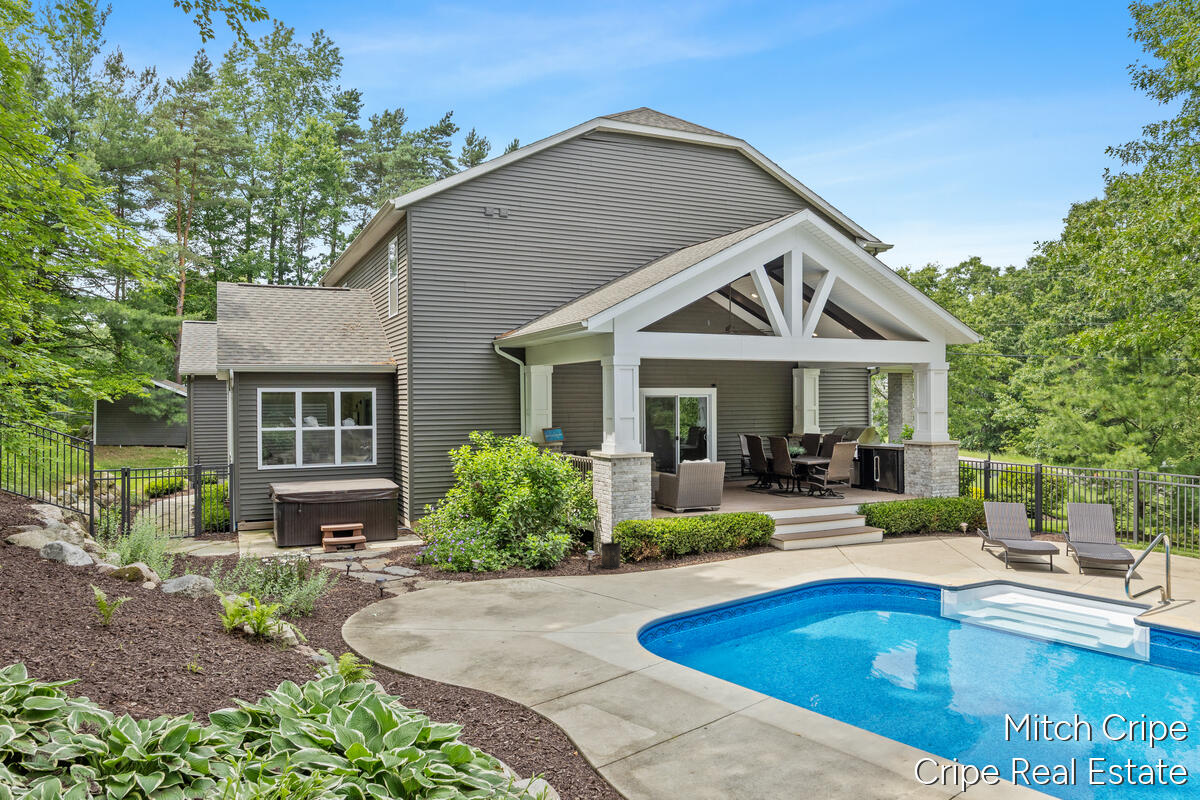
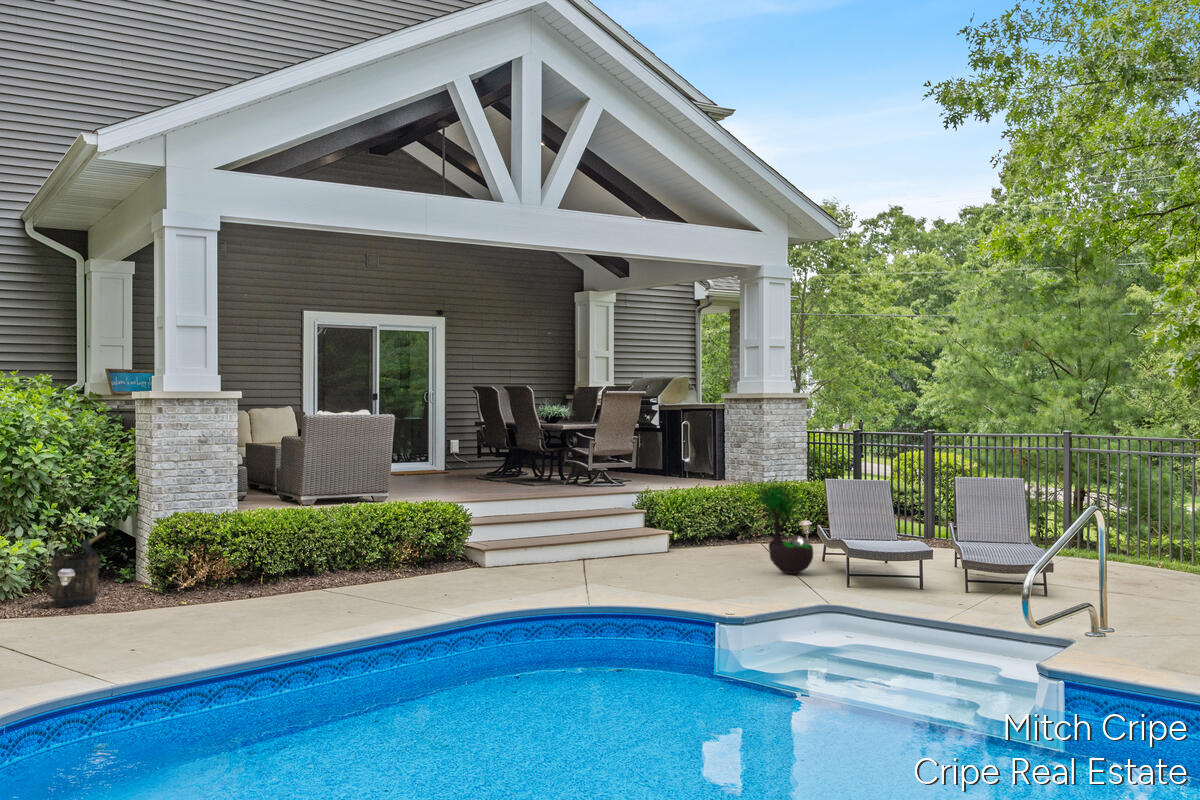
potted tree: none [947,503,984,560] -> present [757,480,813,574]

